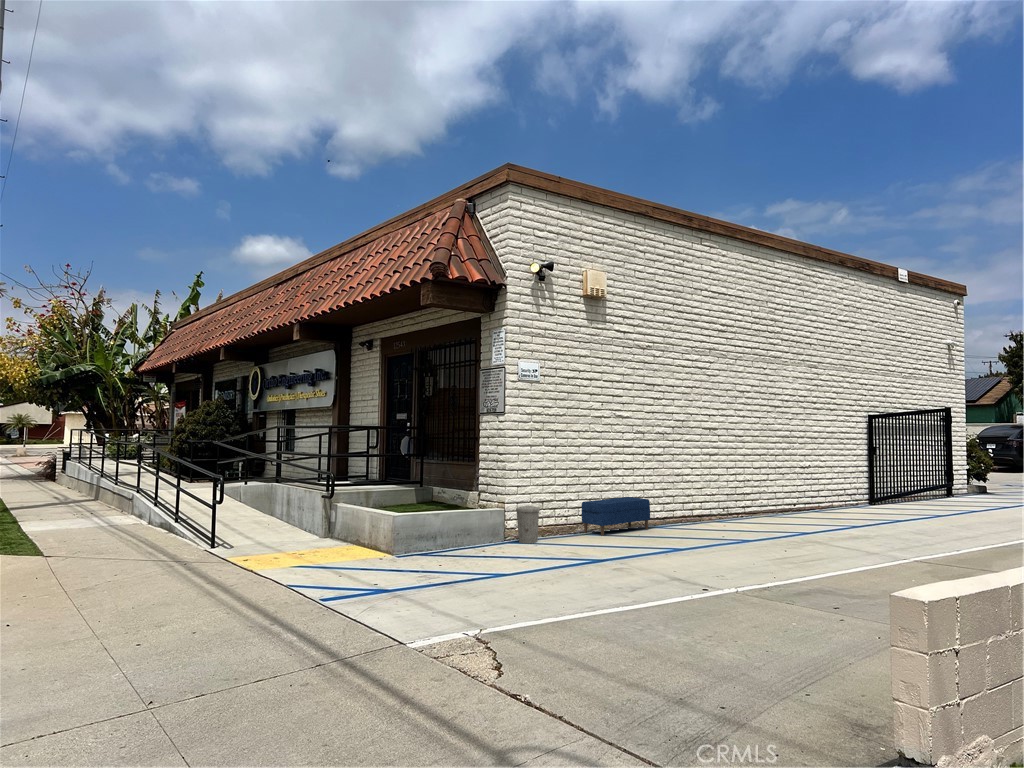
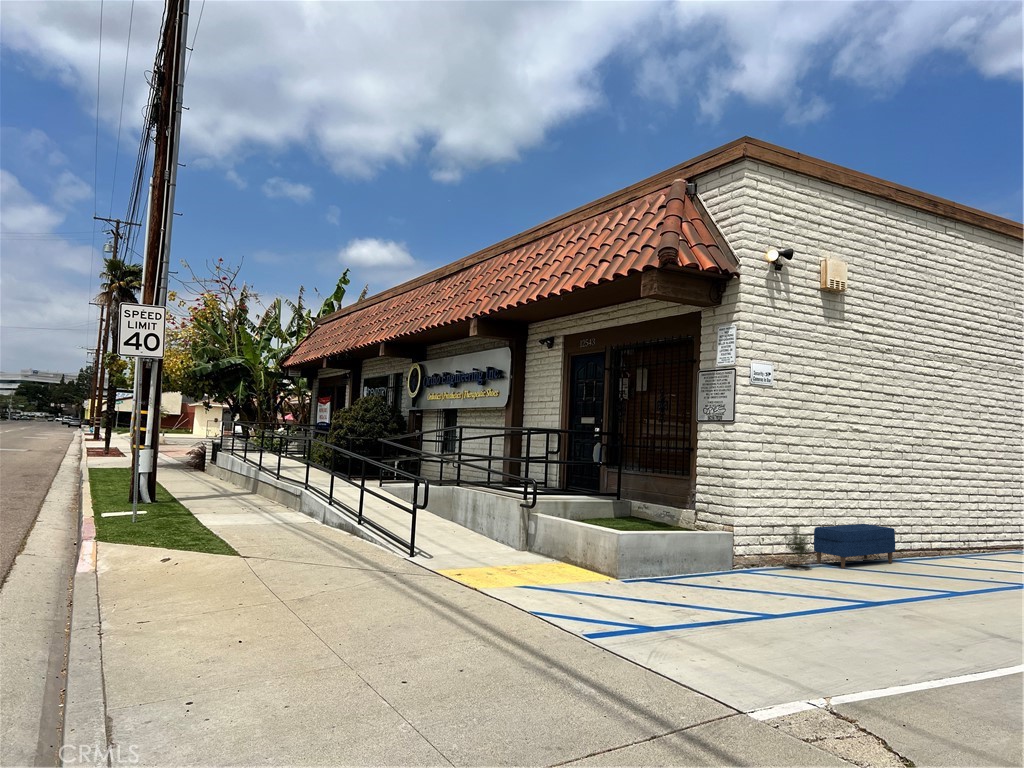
potted tree: none [552,497,576,539] -> present [784,525,811,570]
trash can: present [516,506,540,543] -> none [746,529,775,573]

